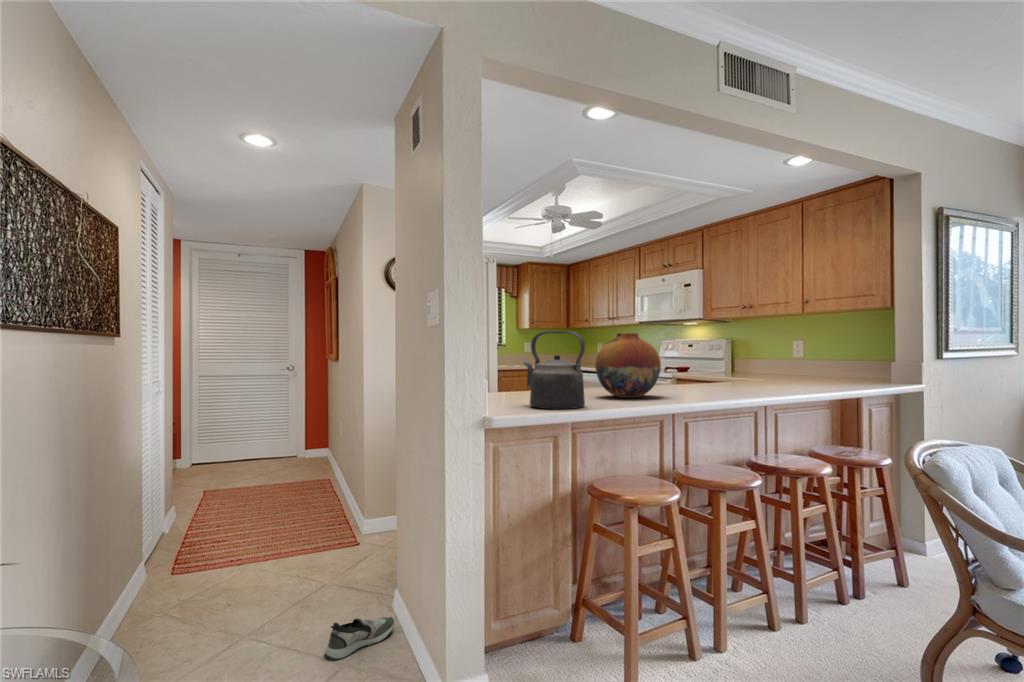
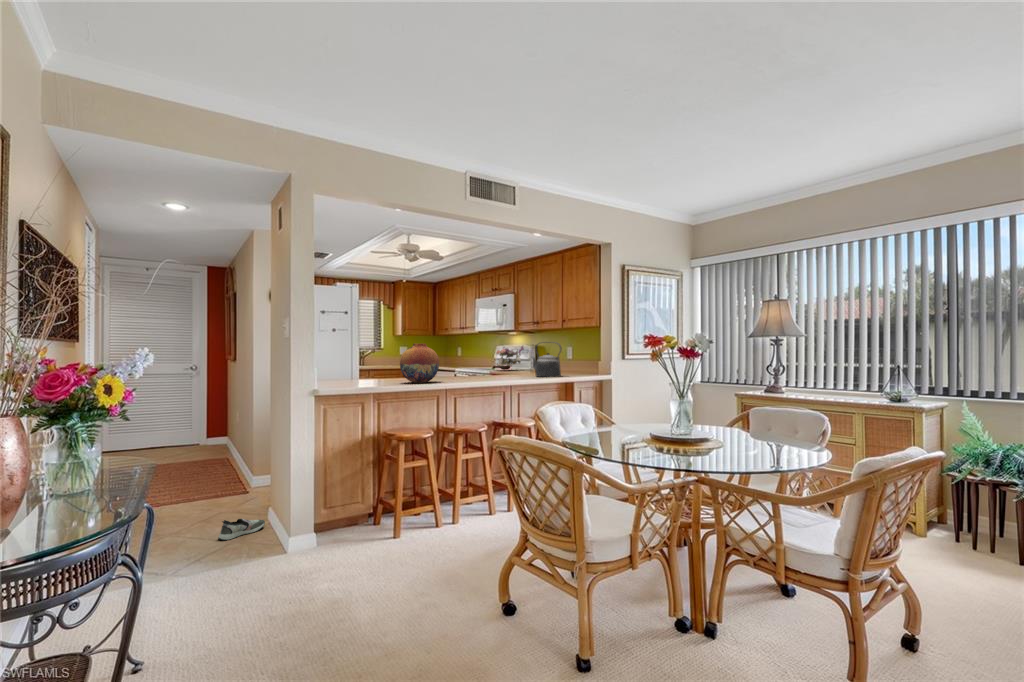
kettle: present [524,331,585,409] -> present [531,342,562,377]
flower arrangement: none [669,340,715,375] -> present [495,346,524,369]

